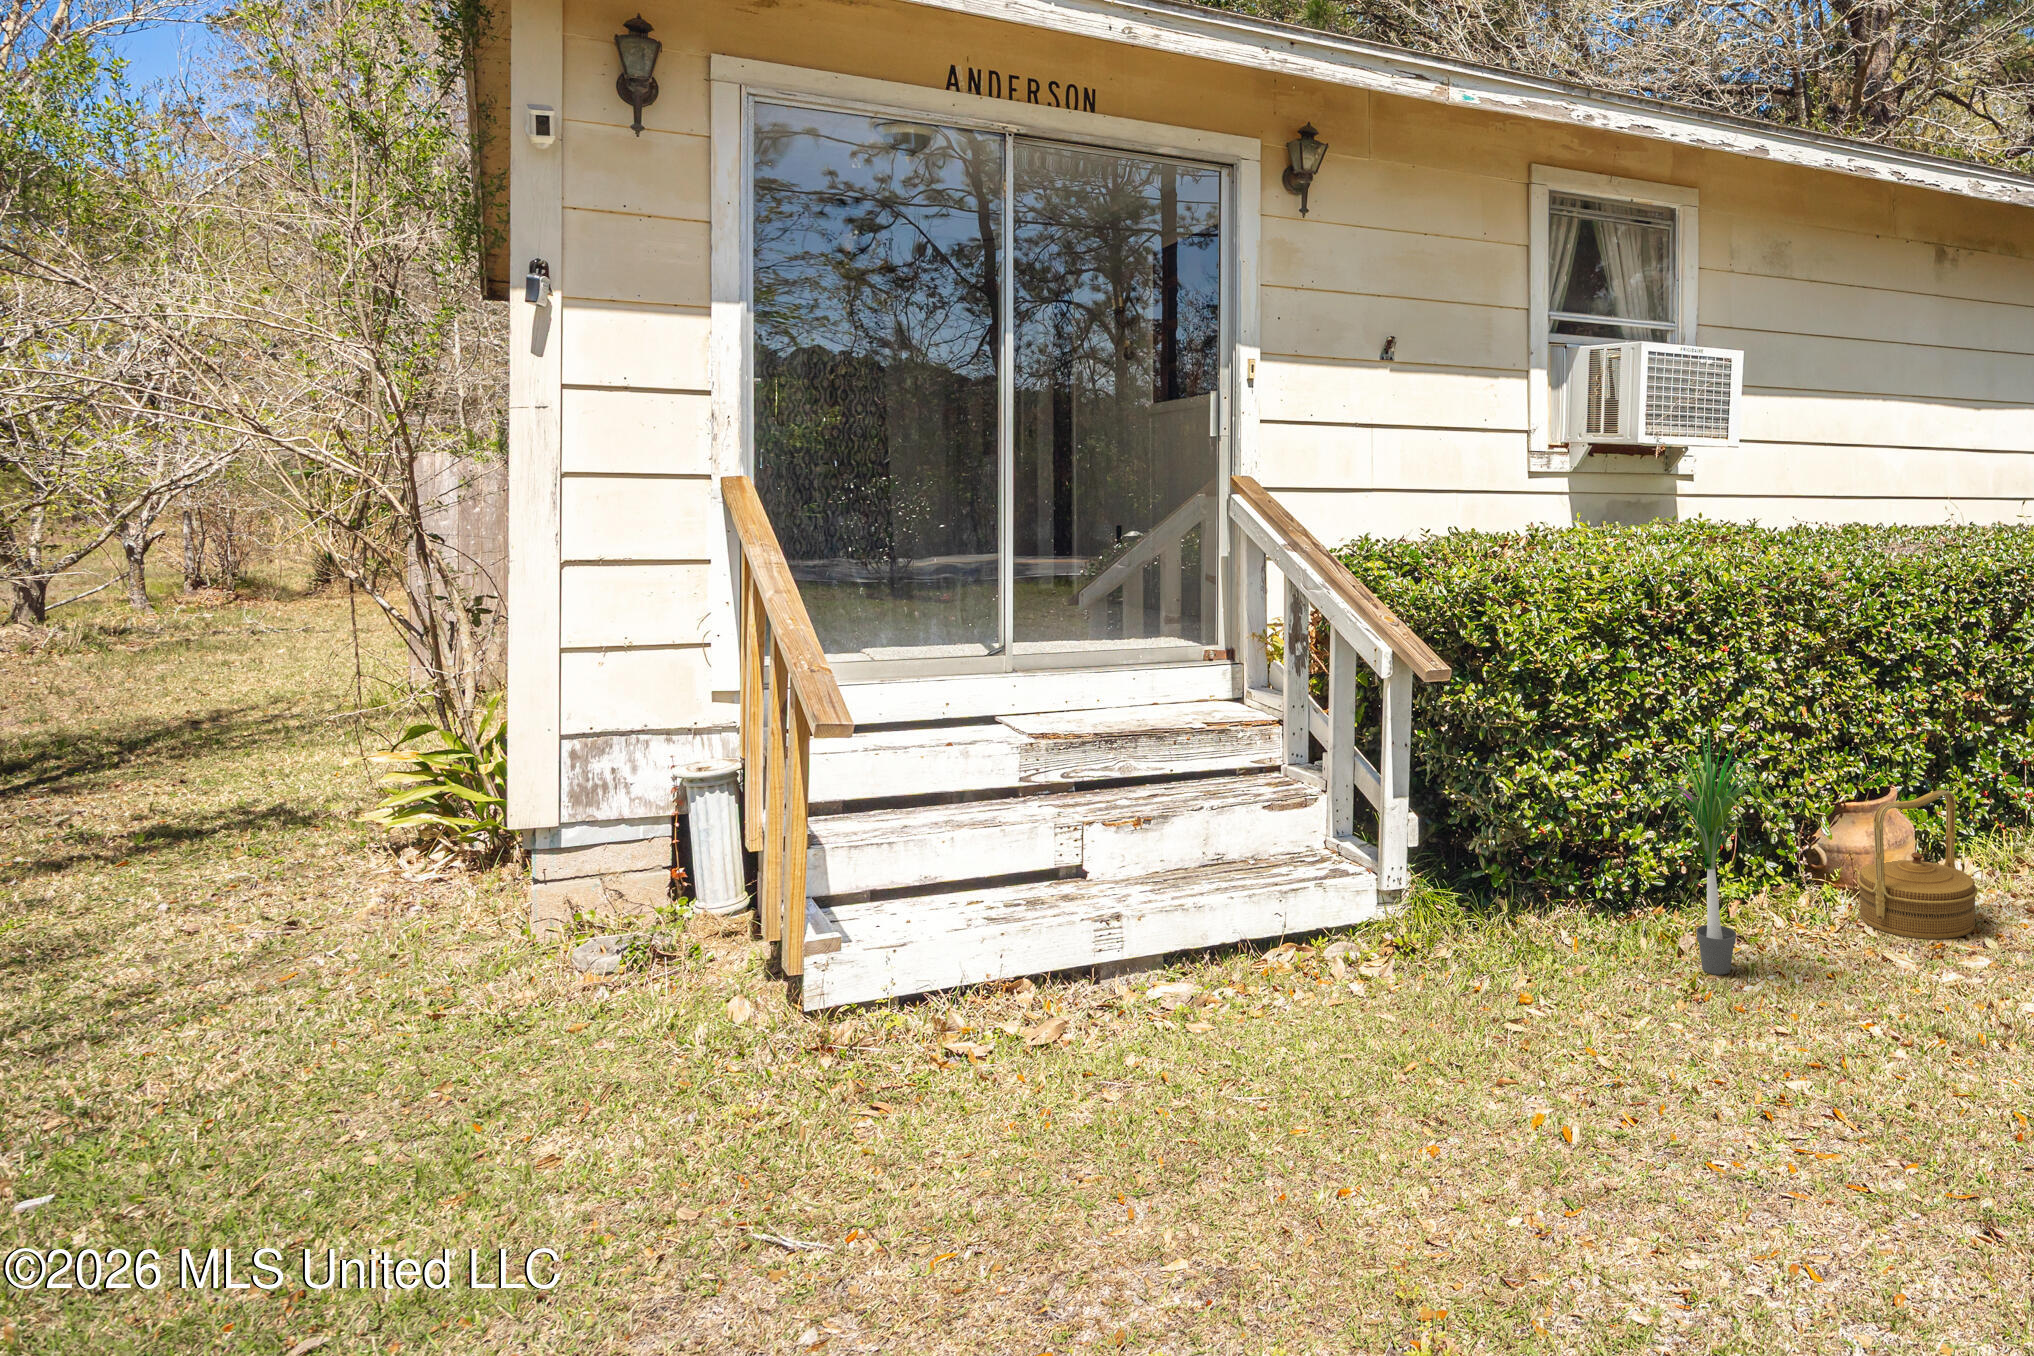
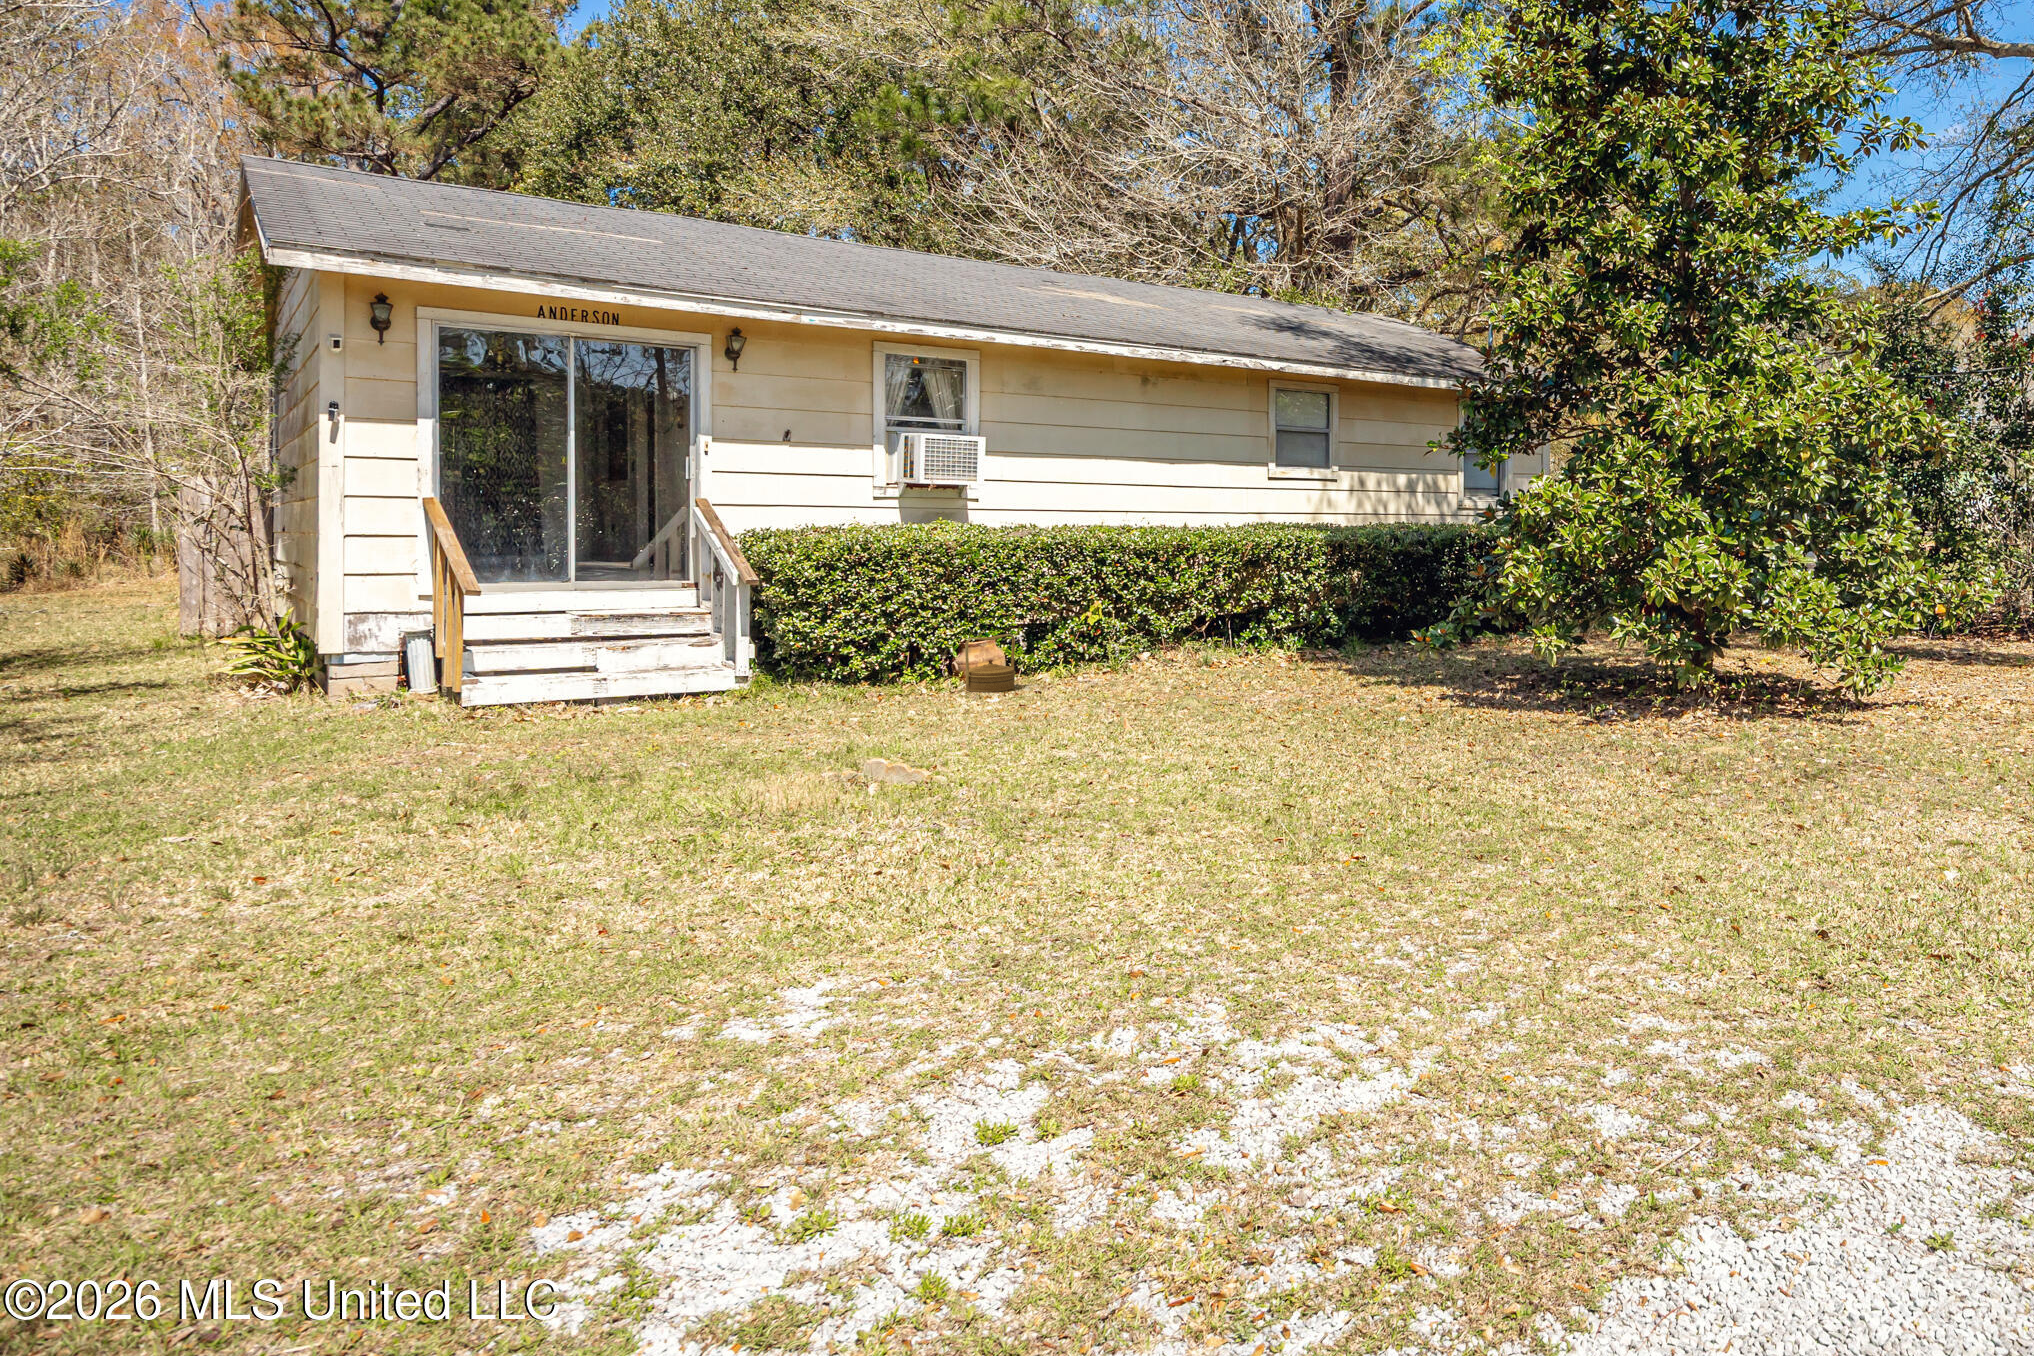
potted plant: present [1642,728,1784,975] -> none [841,601,911,702]

